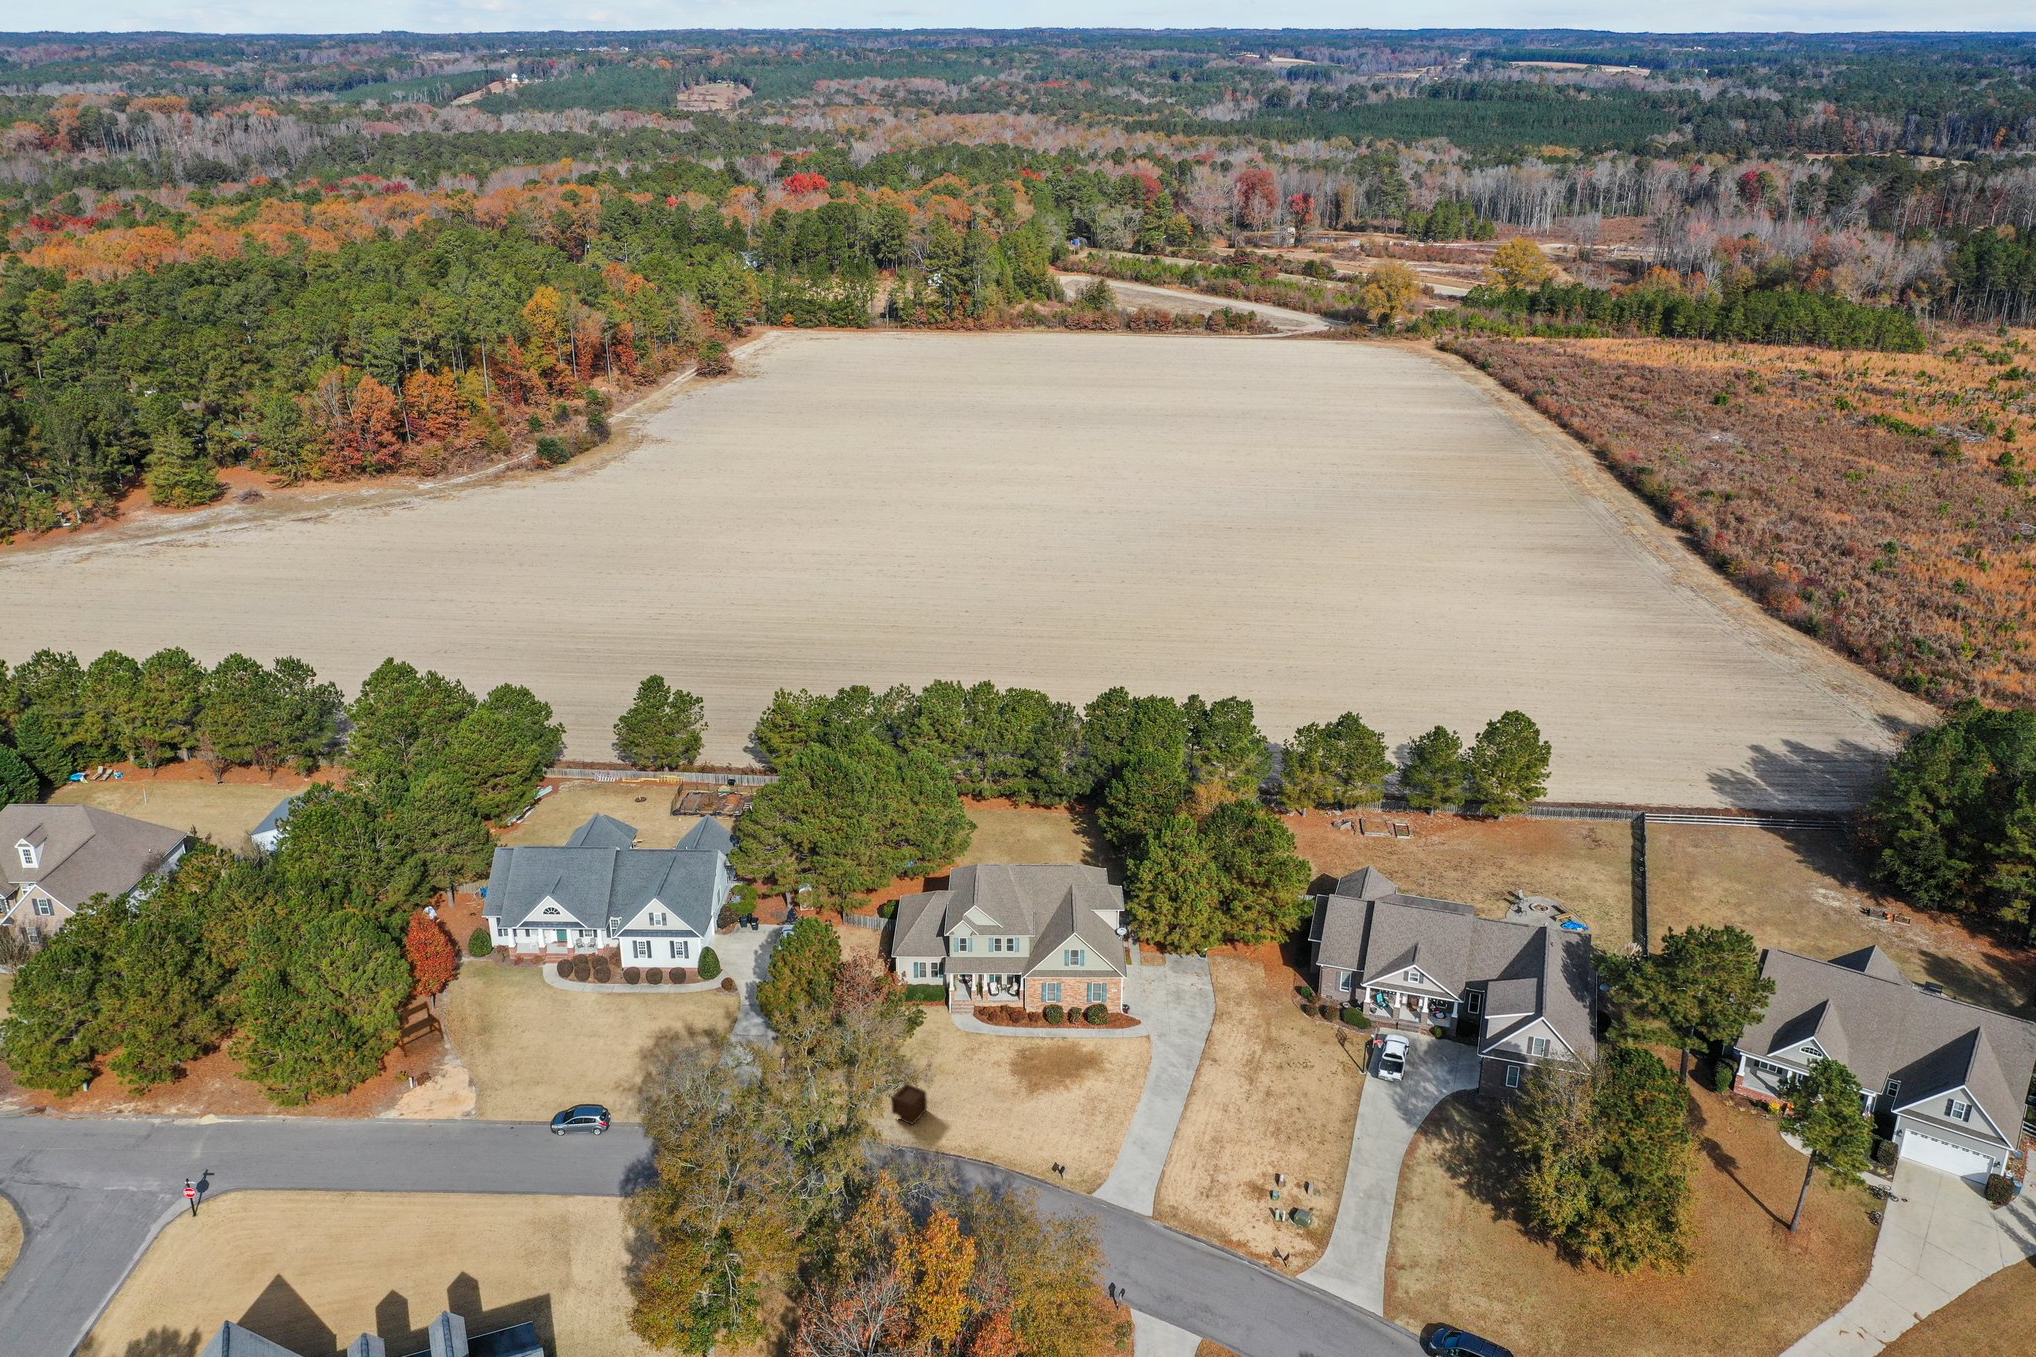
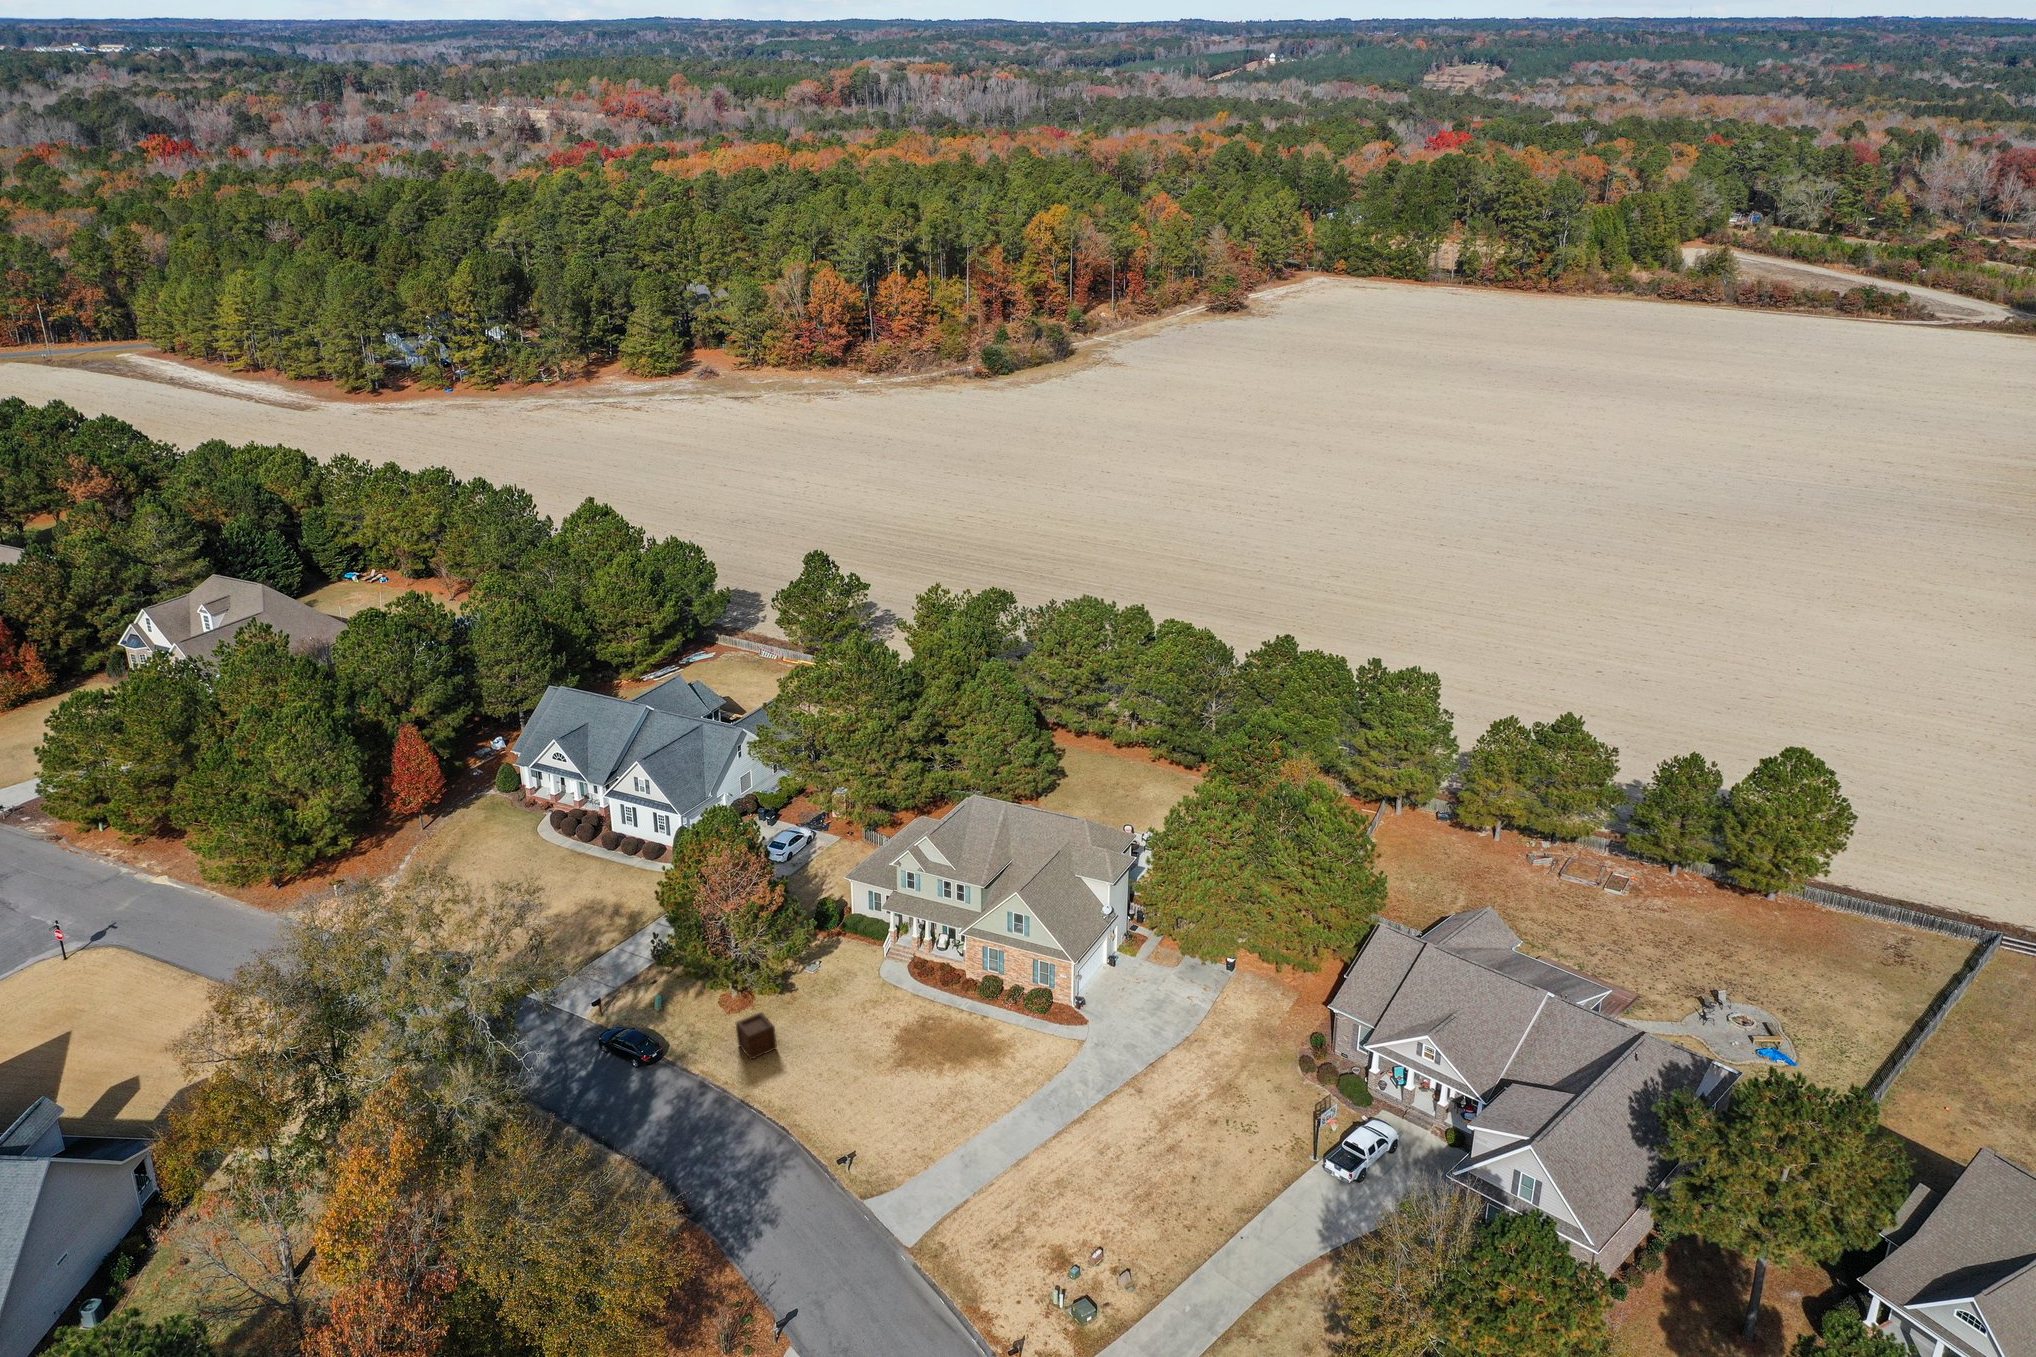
bench: present [397,1001,444,1057] -> none [379,816,426,865]

